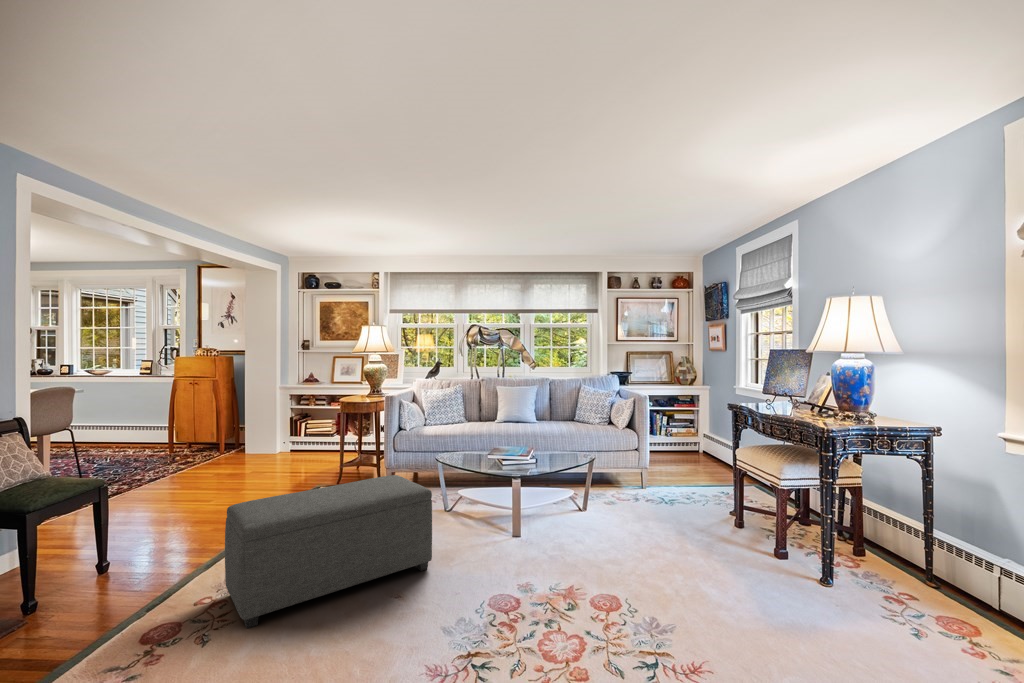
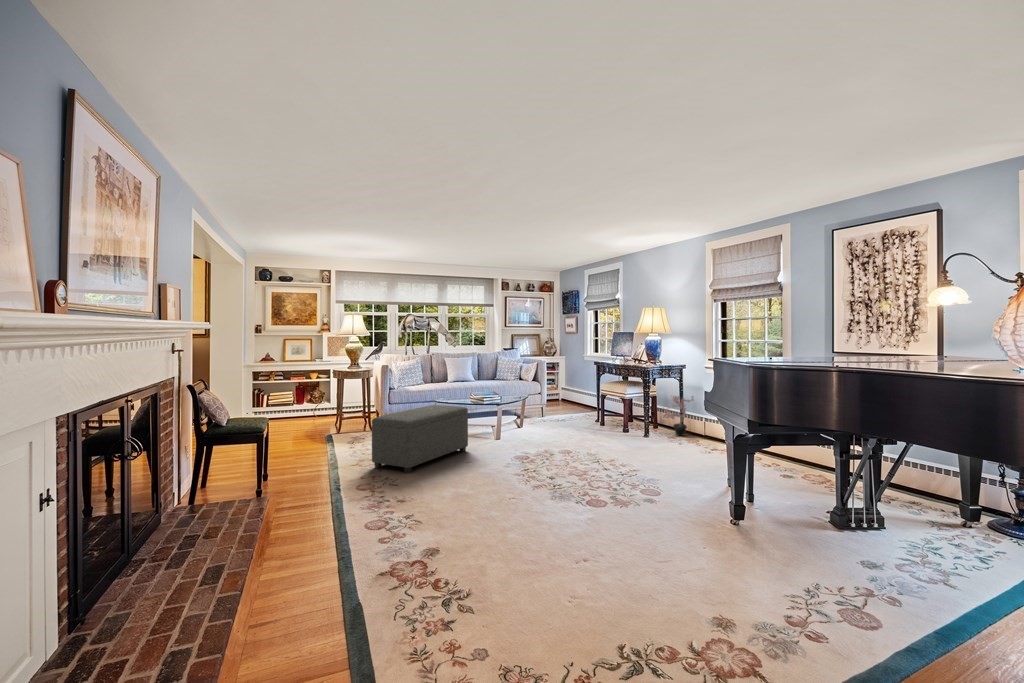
potted plant: none [871,490,968,598] -> present [663,396,694,436]

